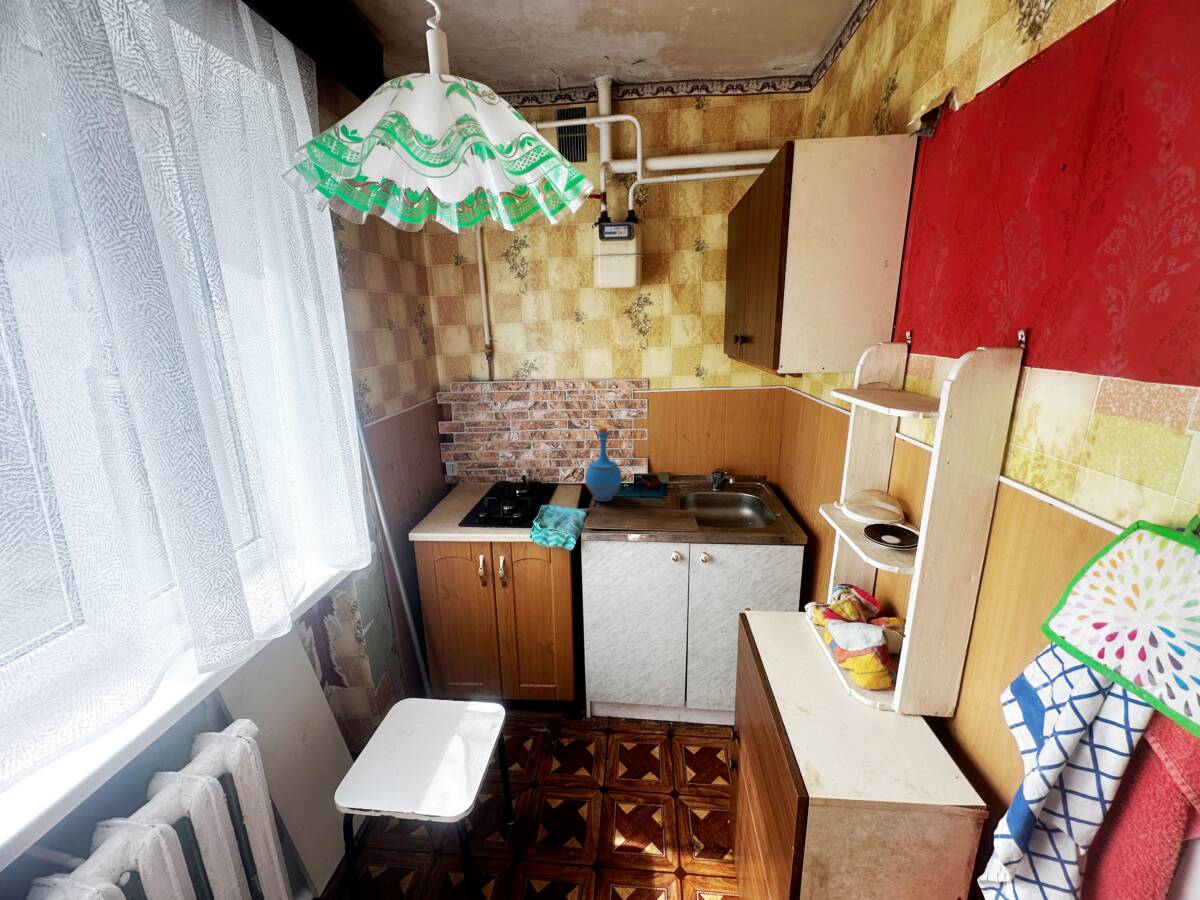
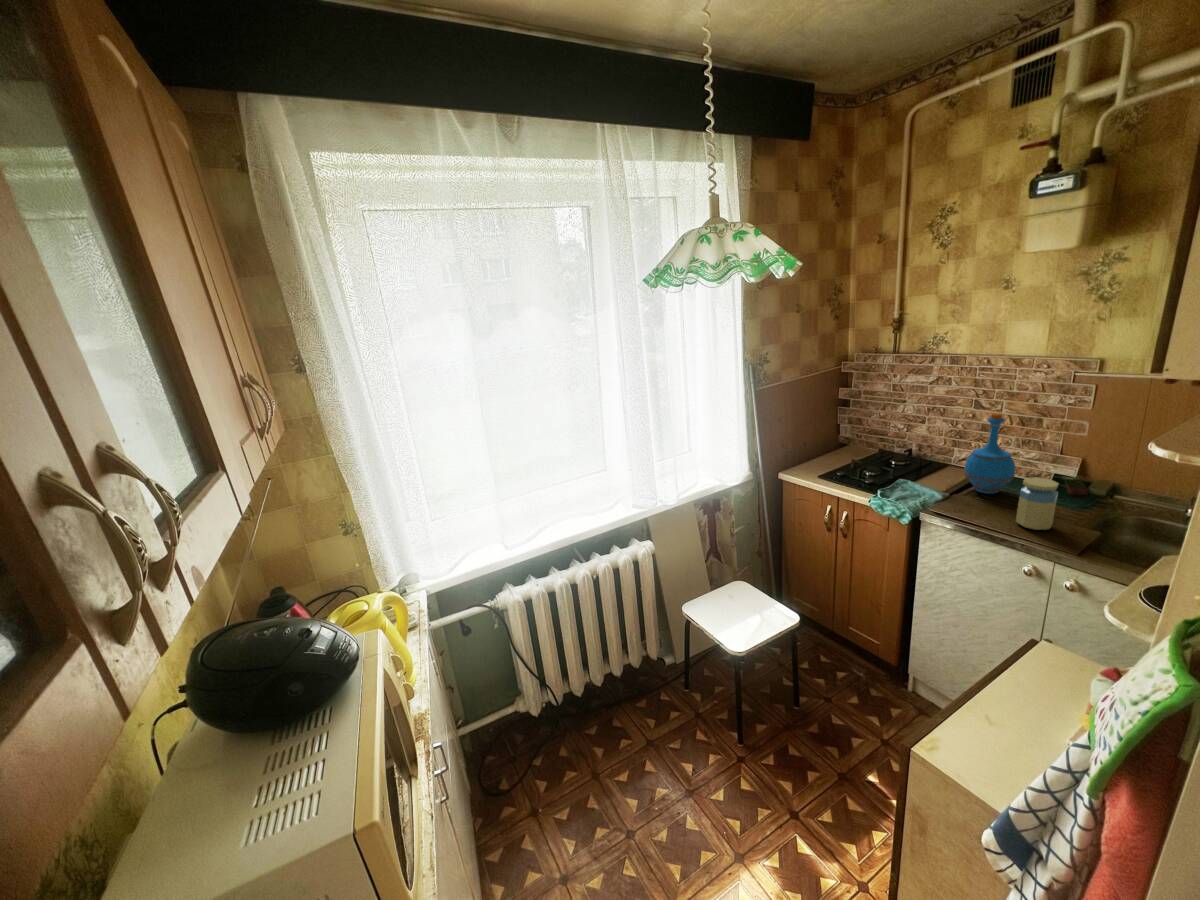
jar: none [646,476,671,521] -> present [1016,477,1058,530]

